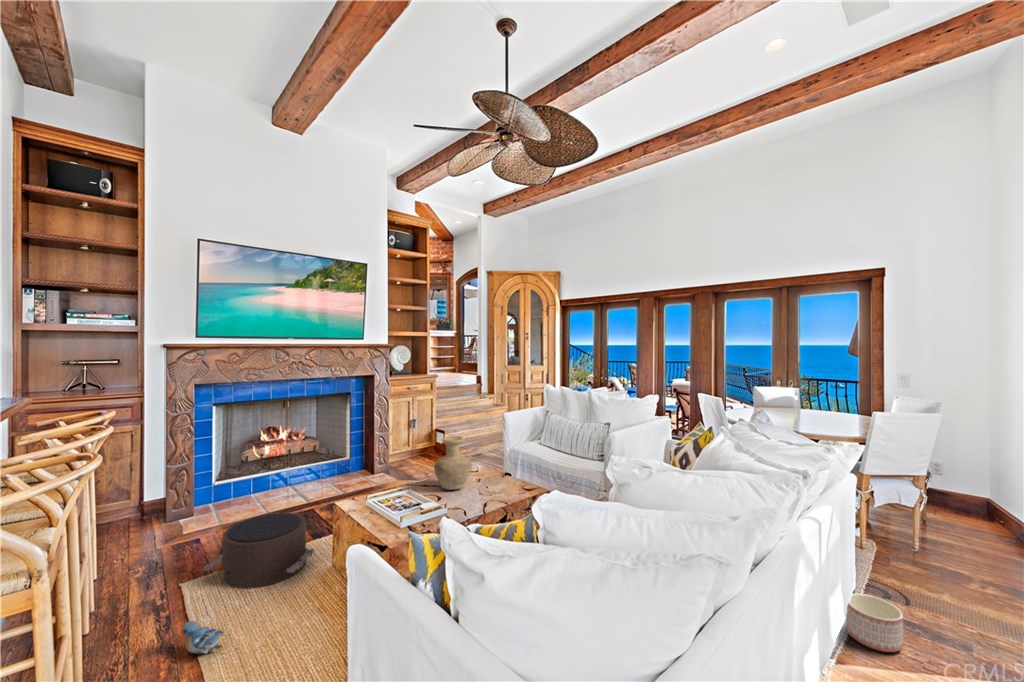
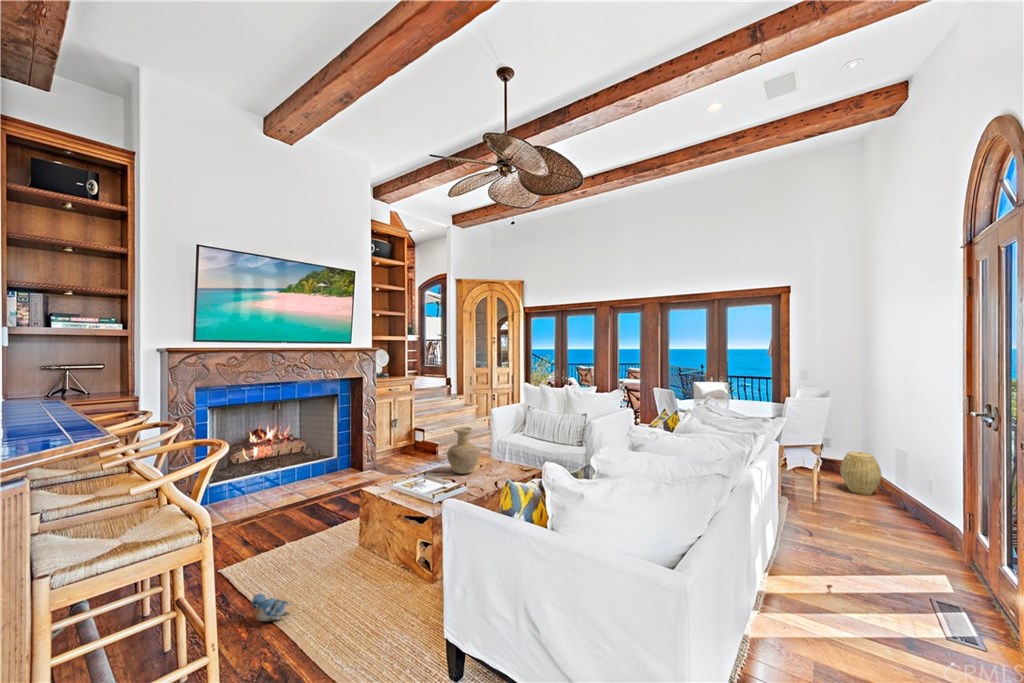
woven basket: none [945,481,1005,540] -> present [840,452,881,495]
pouf: present [203,513,314,589] -> none [239,503,341,571]
planter: present [846,593,903,652] -> none [782,533,822,572]

